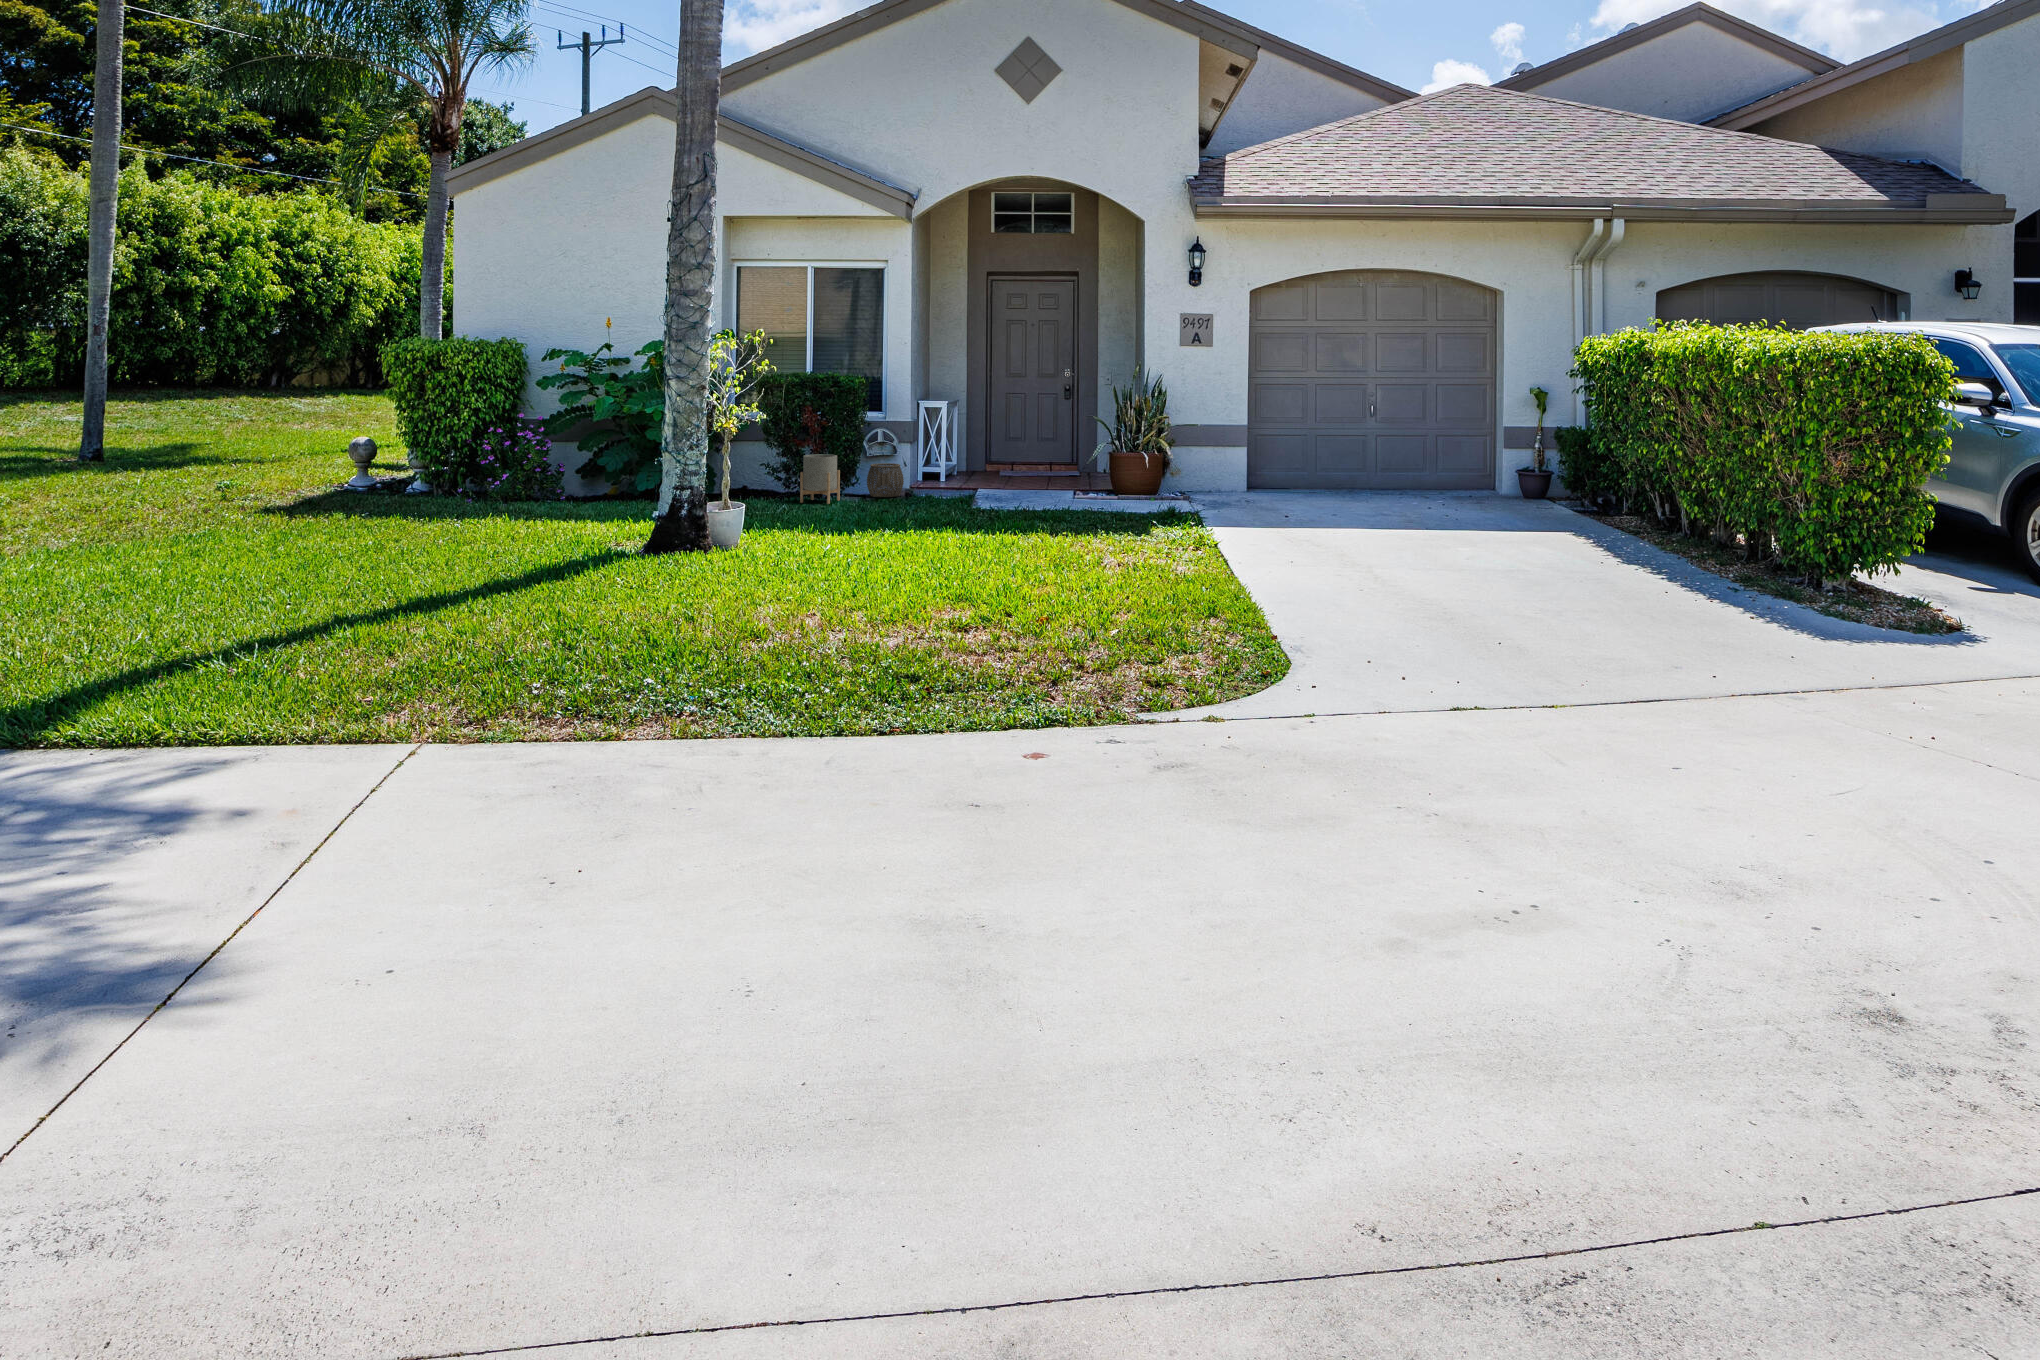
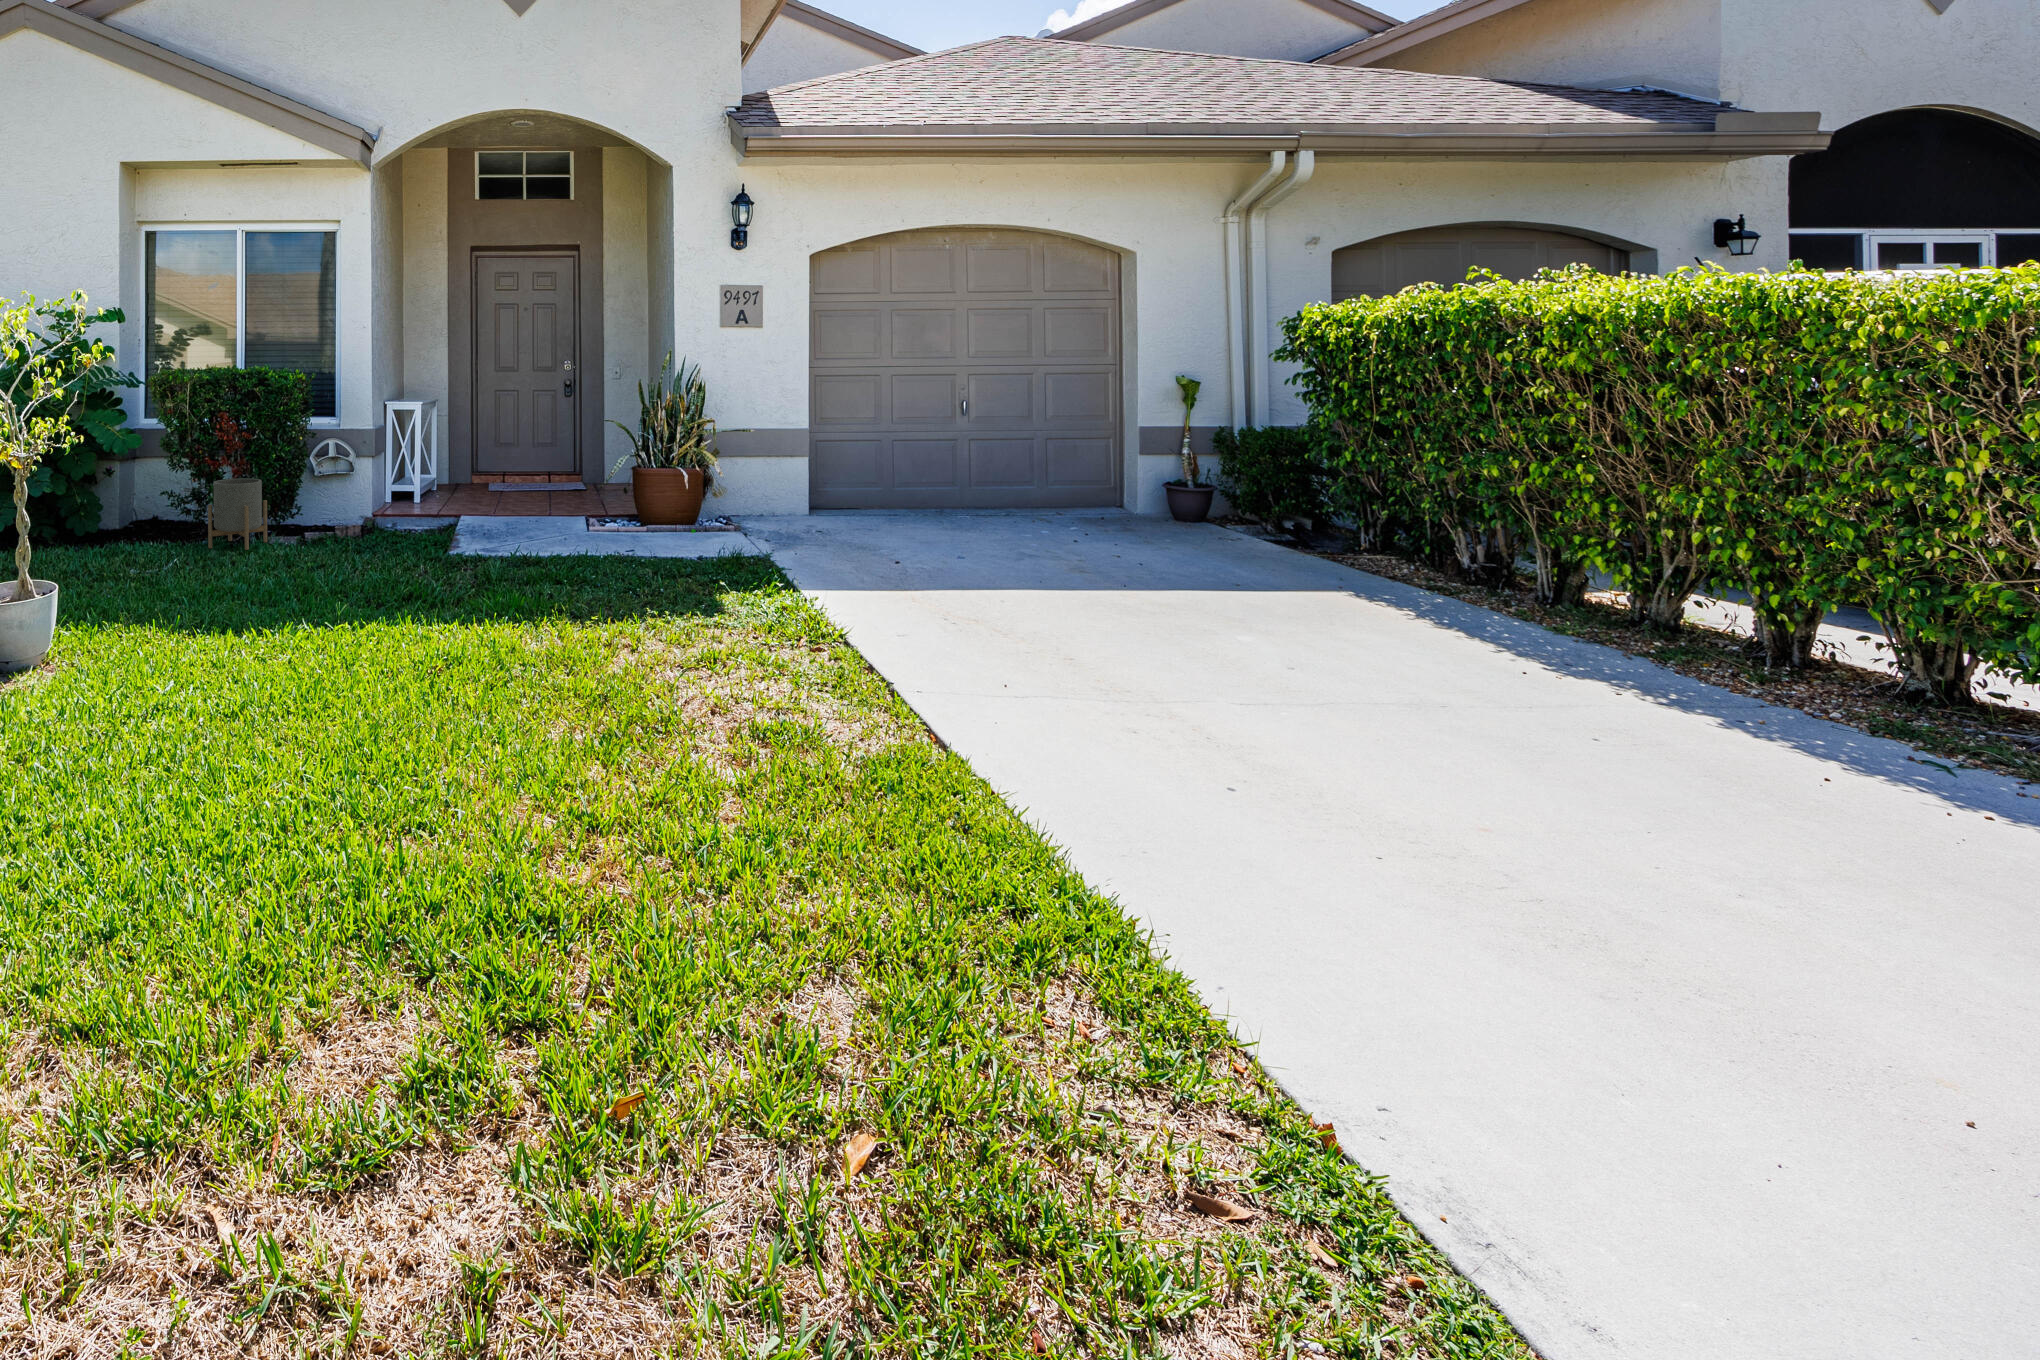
woven basket: present [867,463,904,498] -> none [309,487,360,535]

